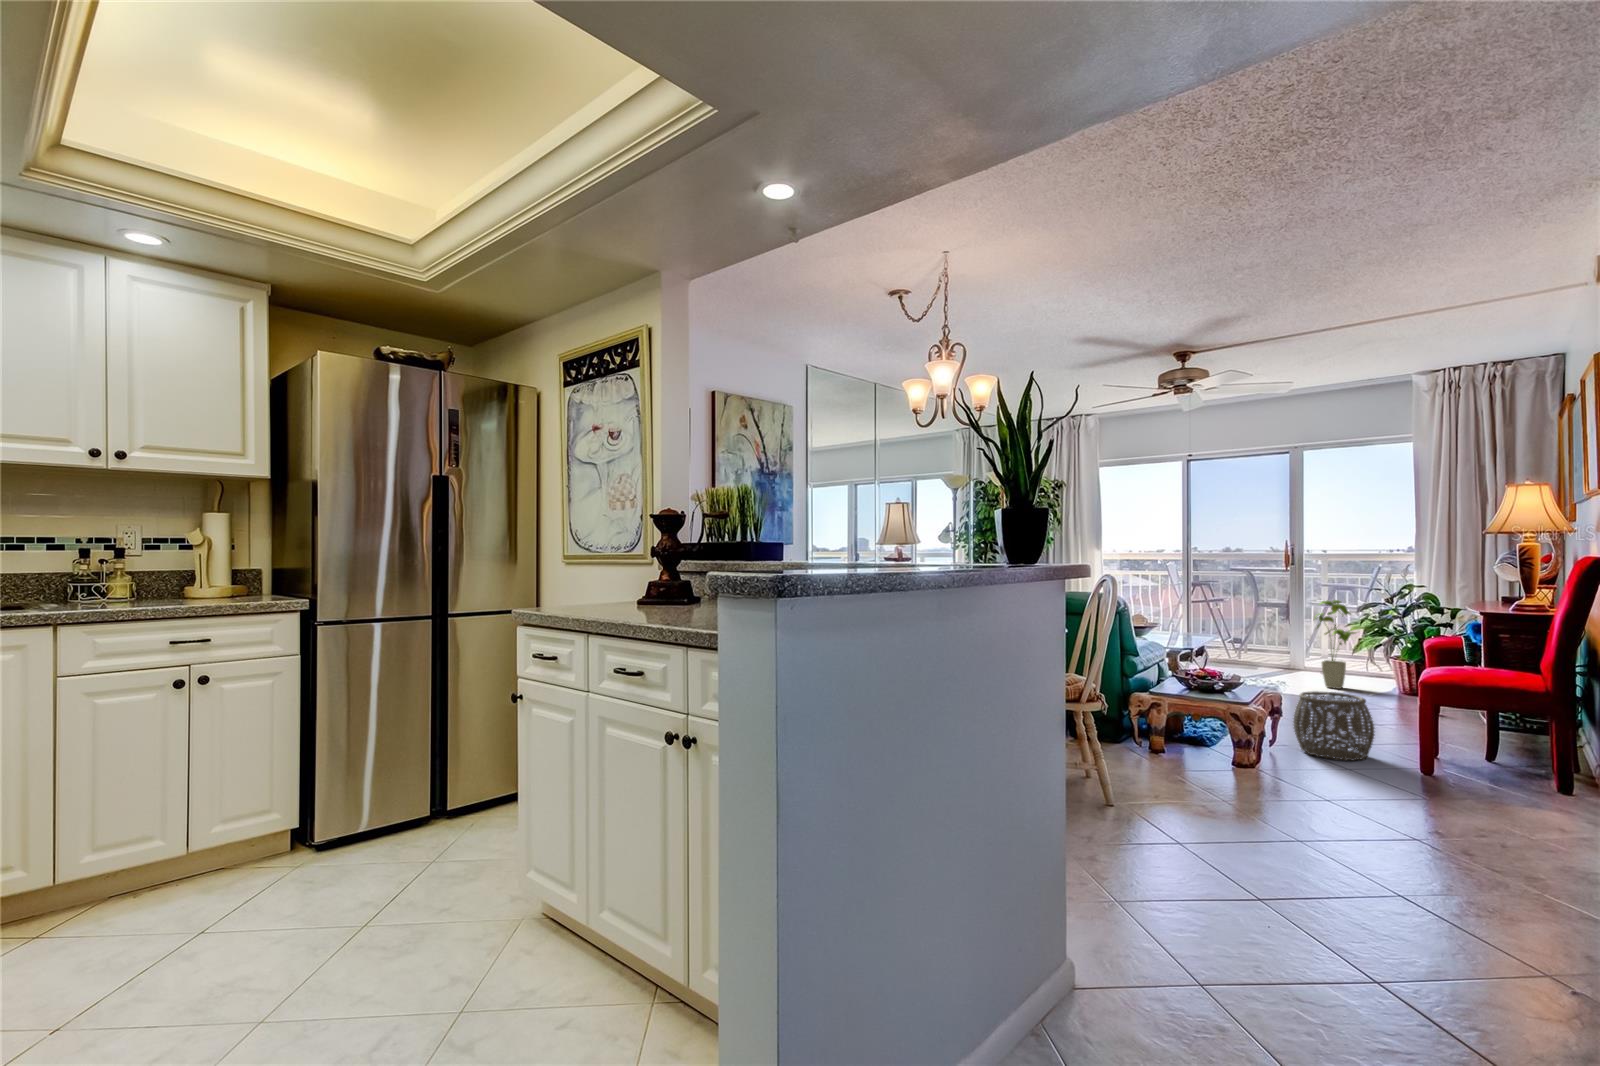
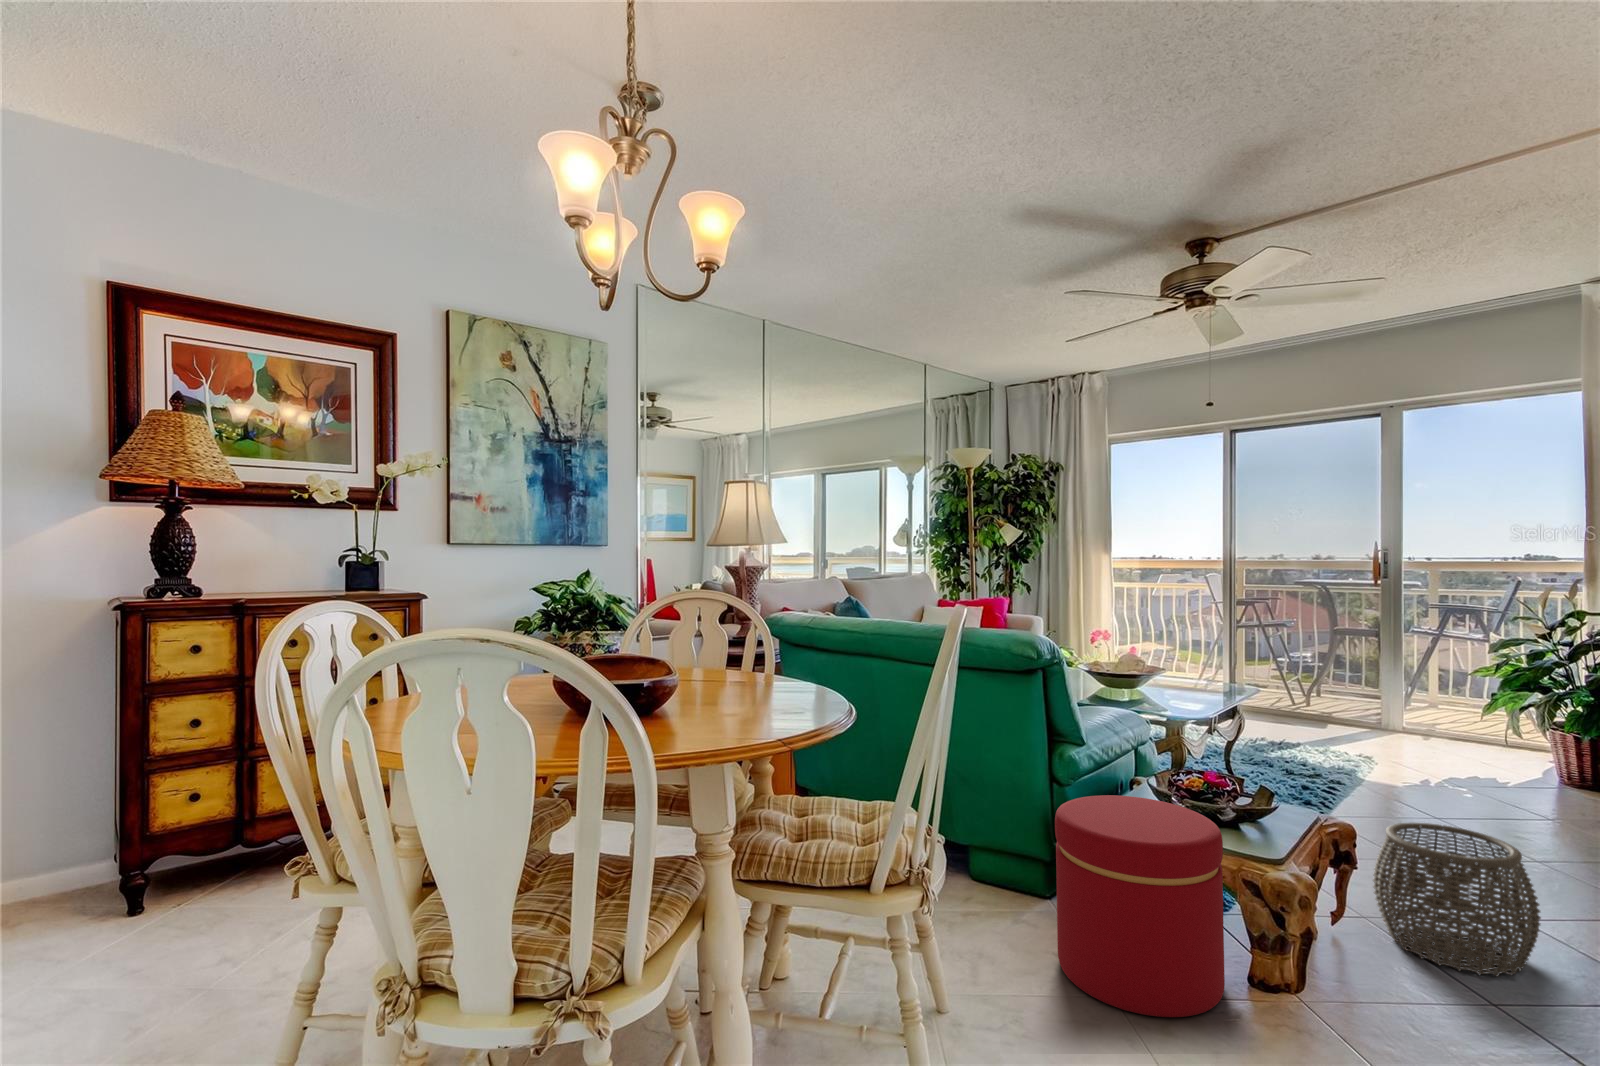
house plant: present [1315,600,1365,689] -> none [1418,634,1515,772]
ottoman: none [1131,678,1223,777] -> present [1055,795,1225,1017]

